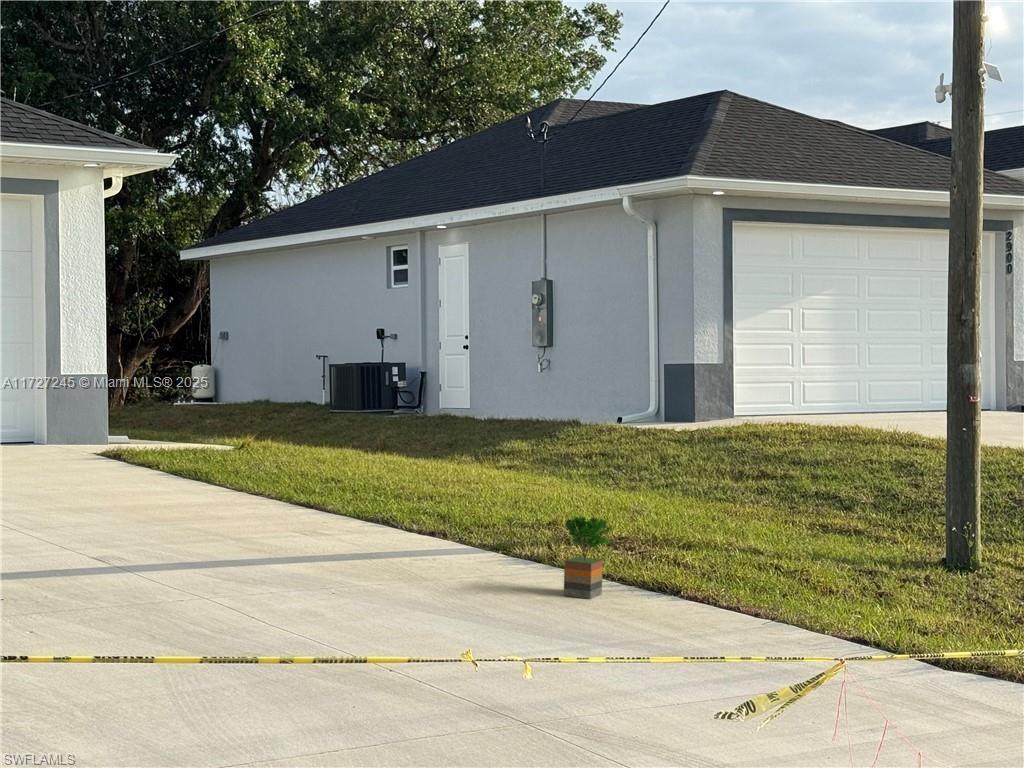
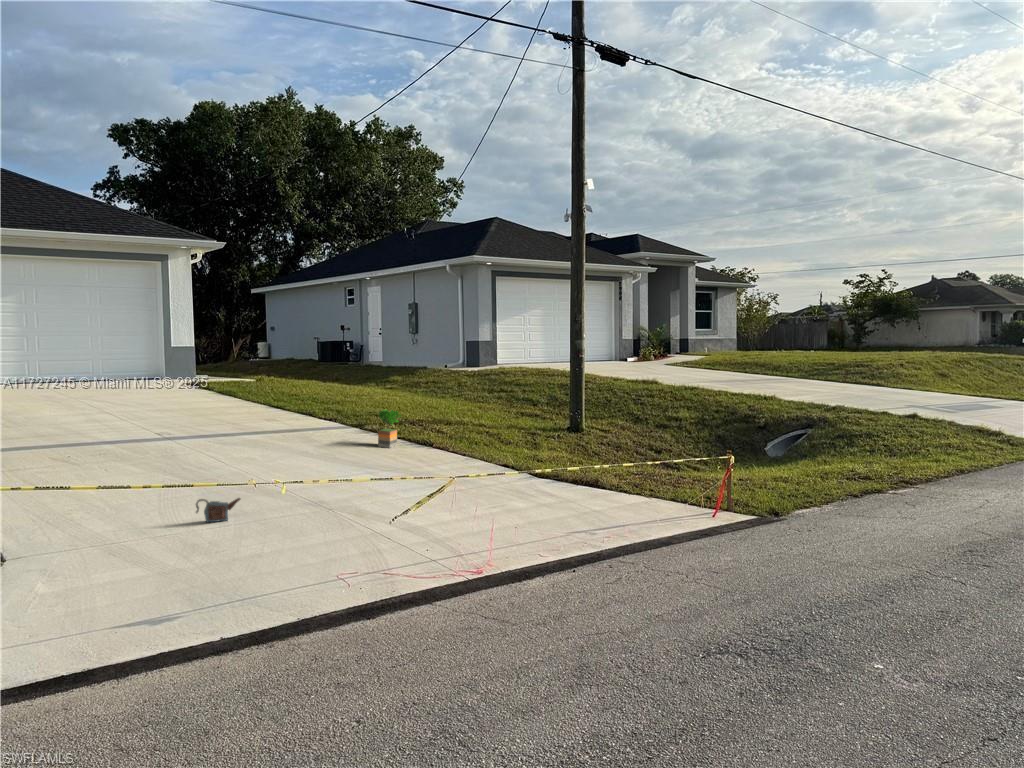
watering can: none [293,700,380,750] -> present [196,498,240,522]

